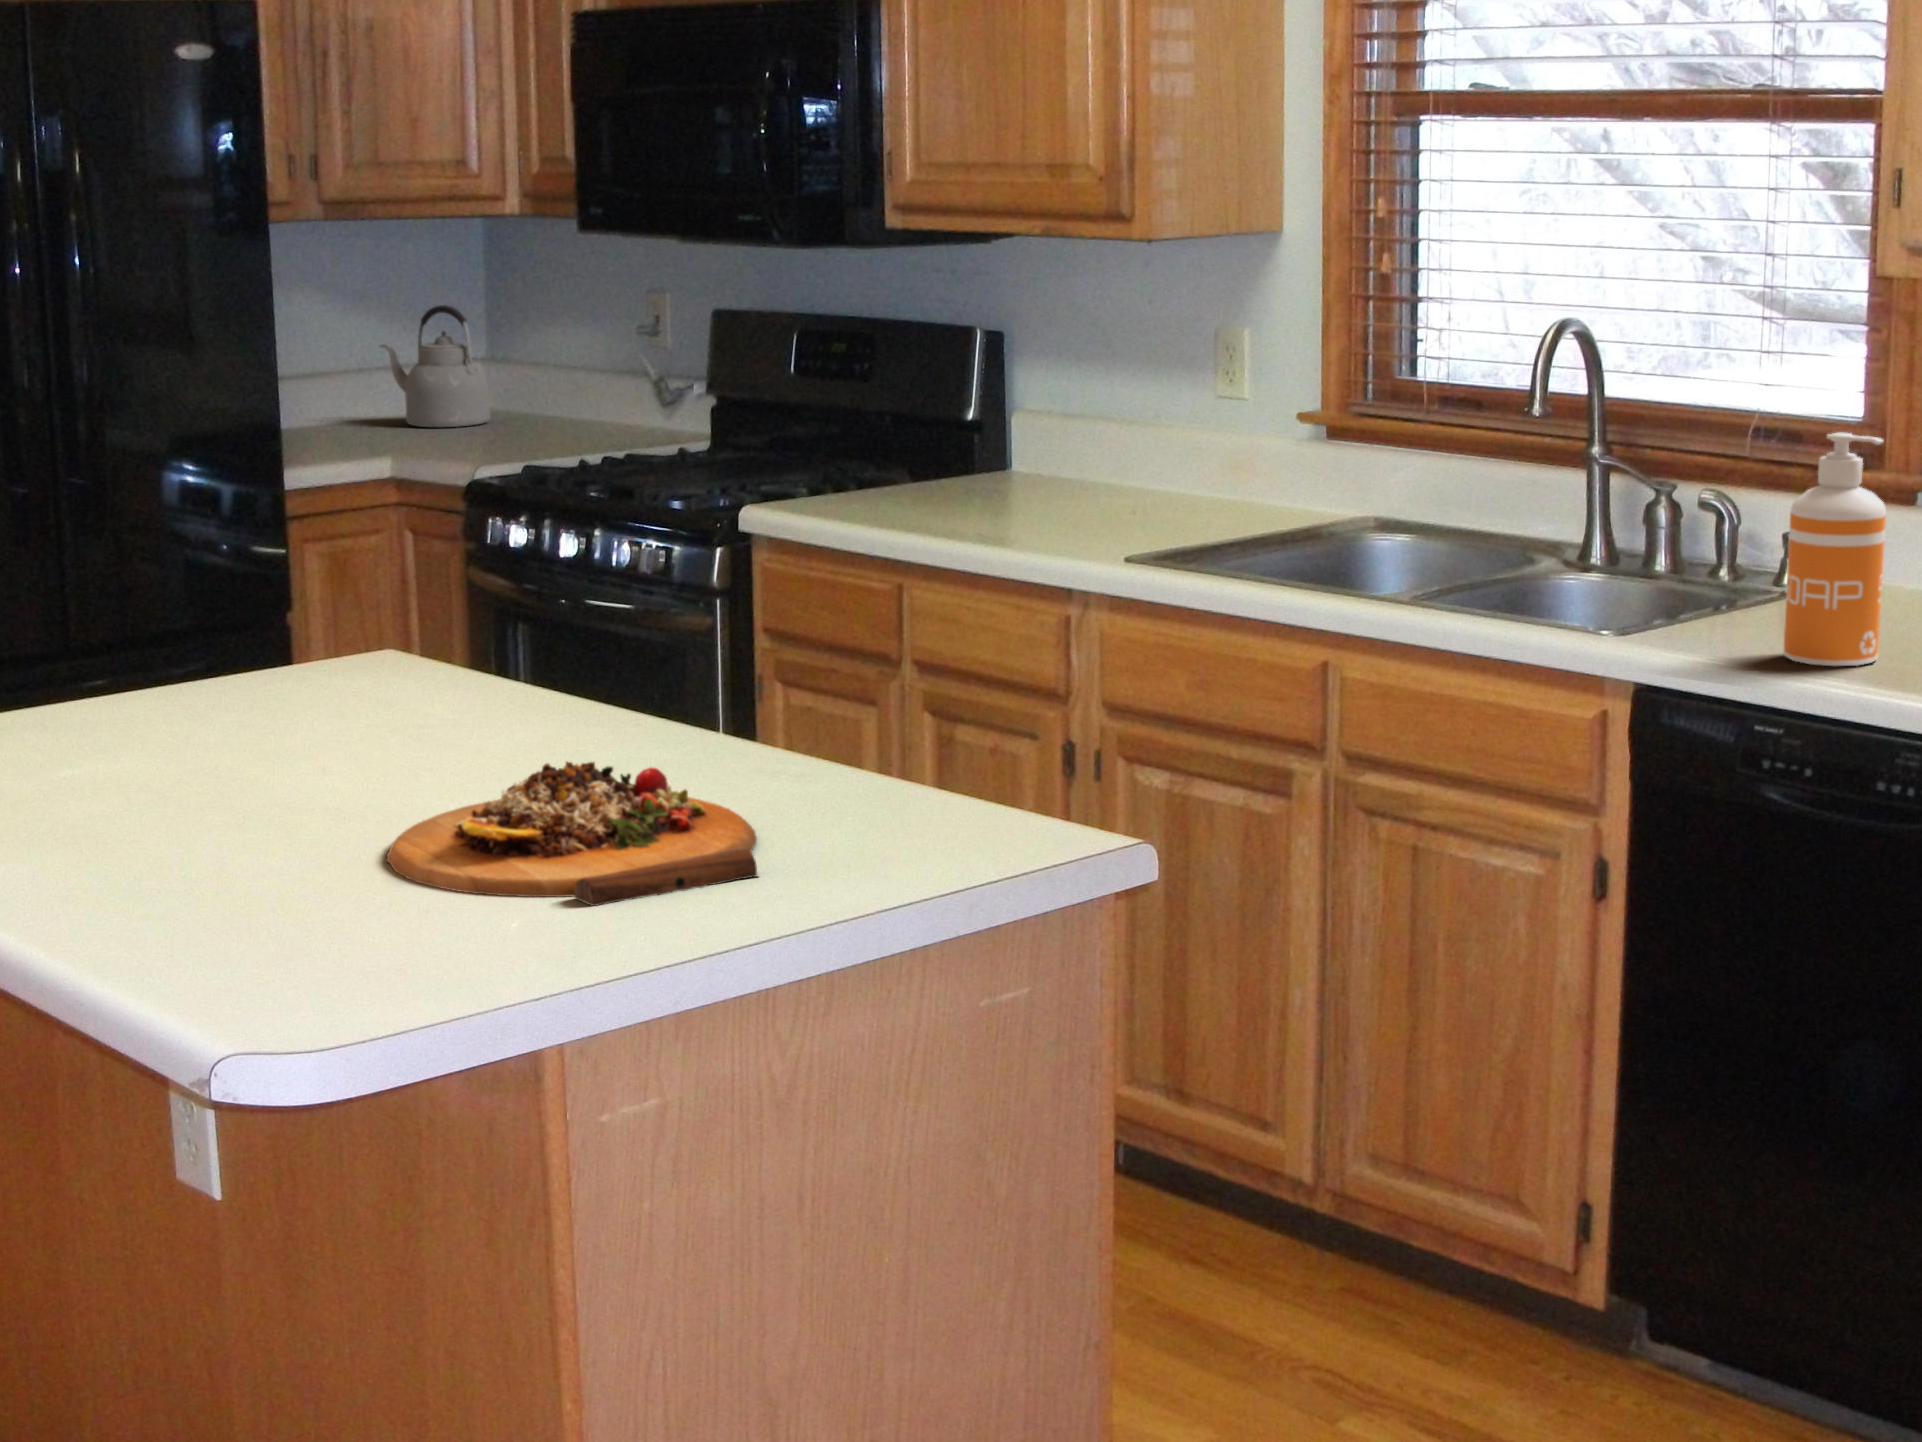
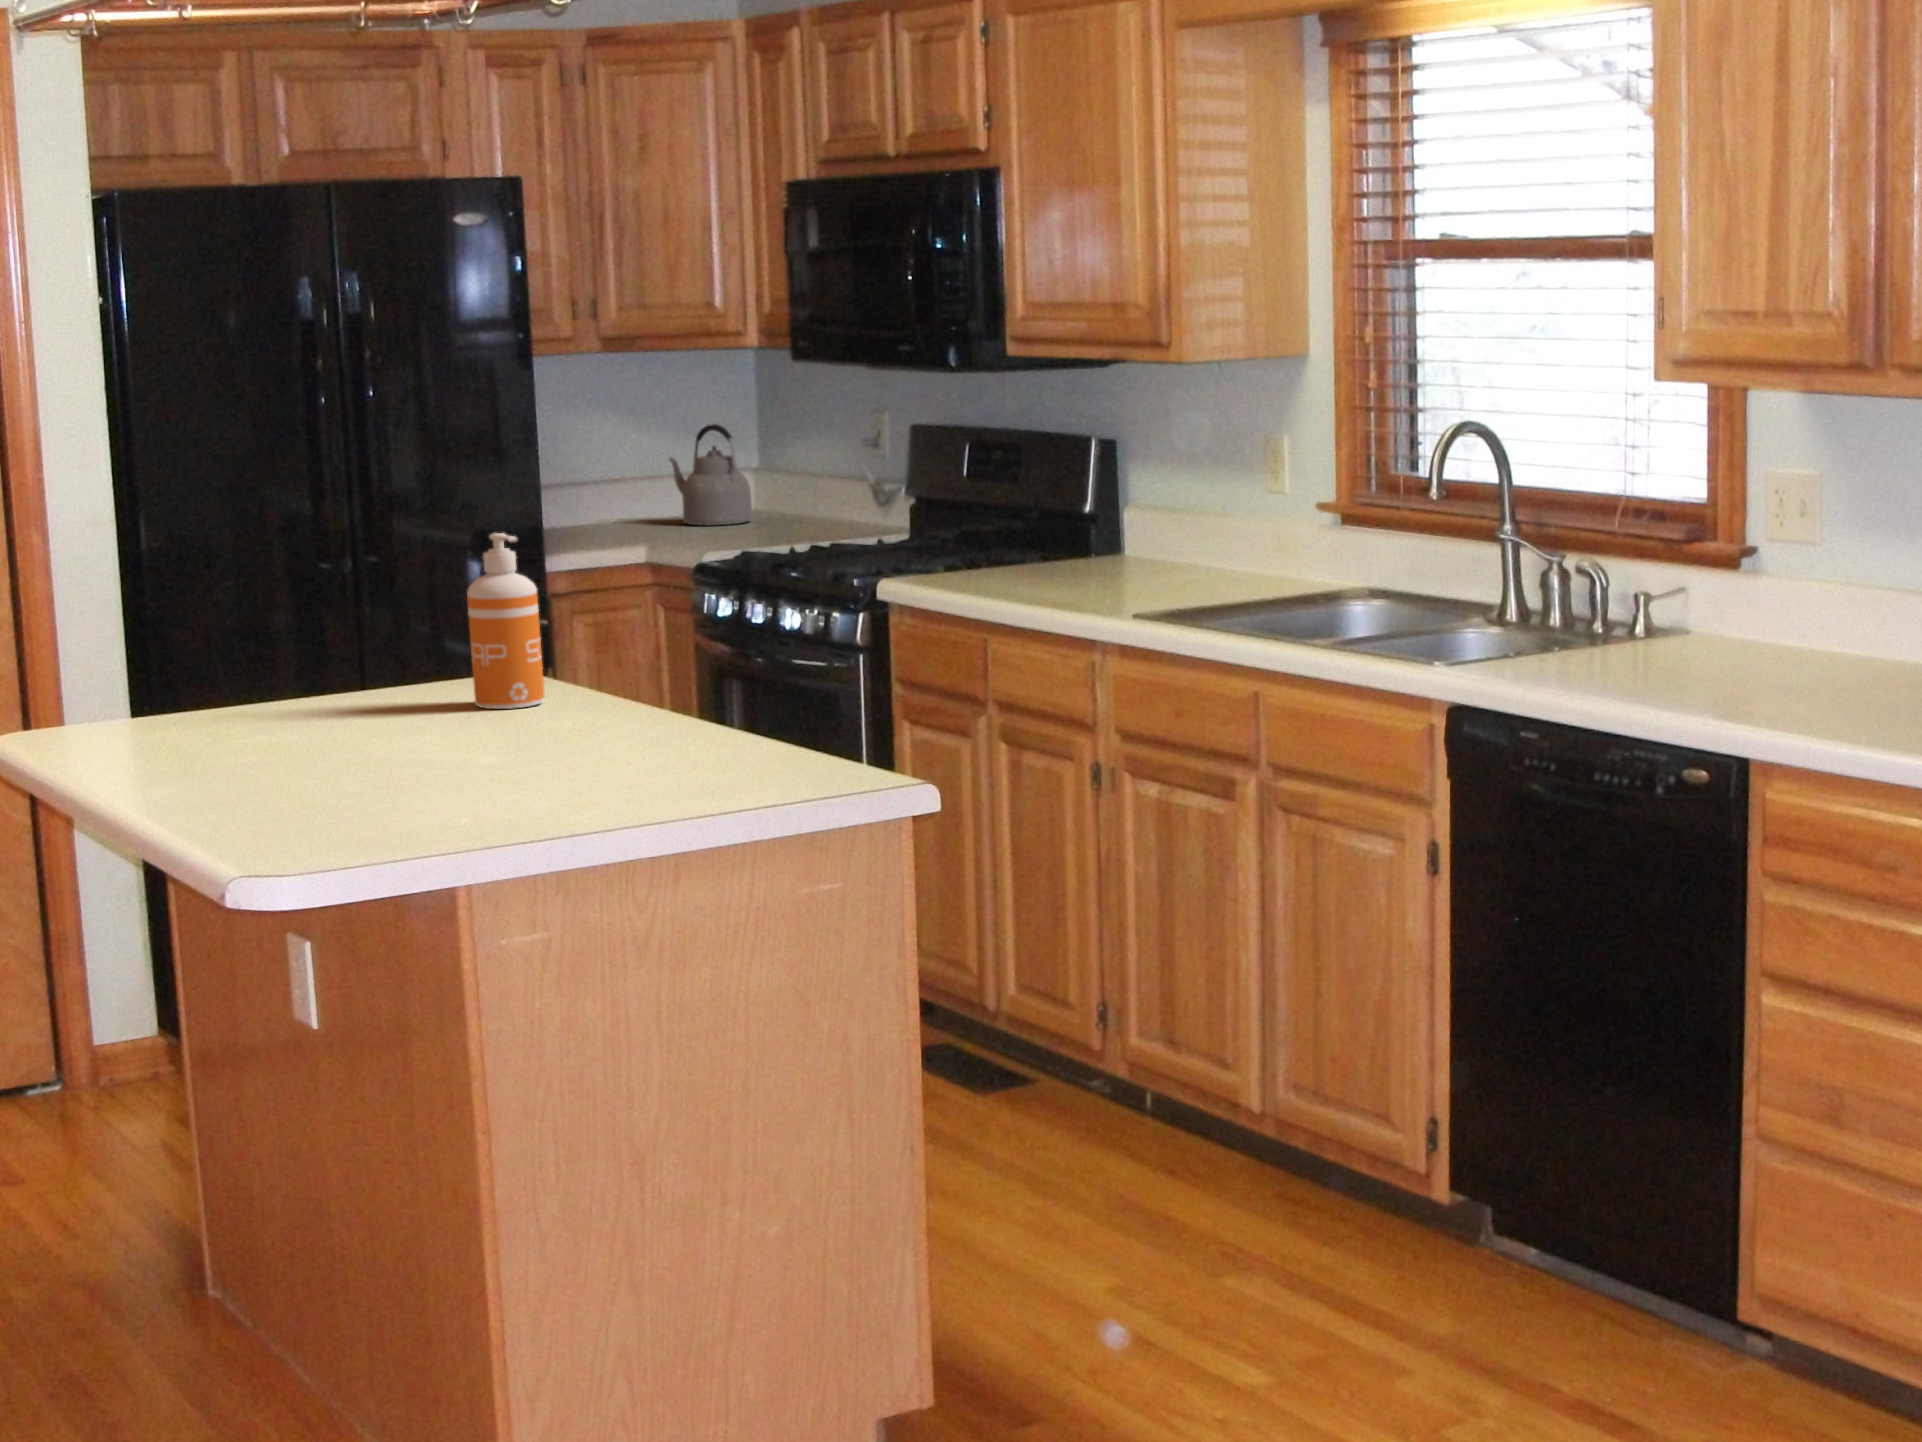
soap dispenser: present [1783,433,1886,666] -> present [467,533,545,709]
cutting board: present [387,762,758,906] -> none [403,723,667,815]

